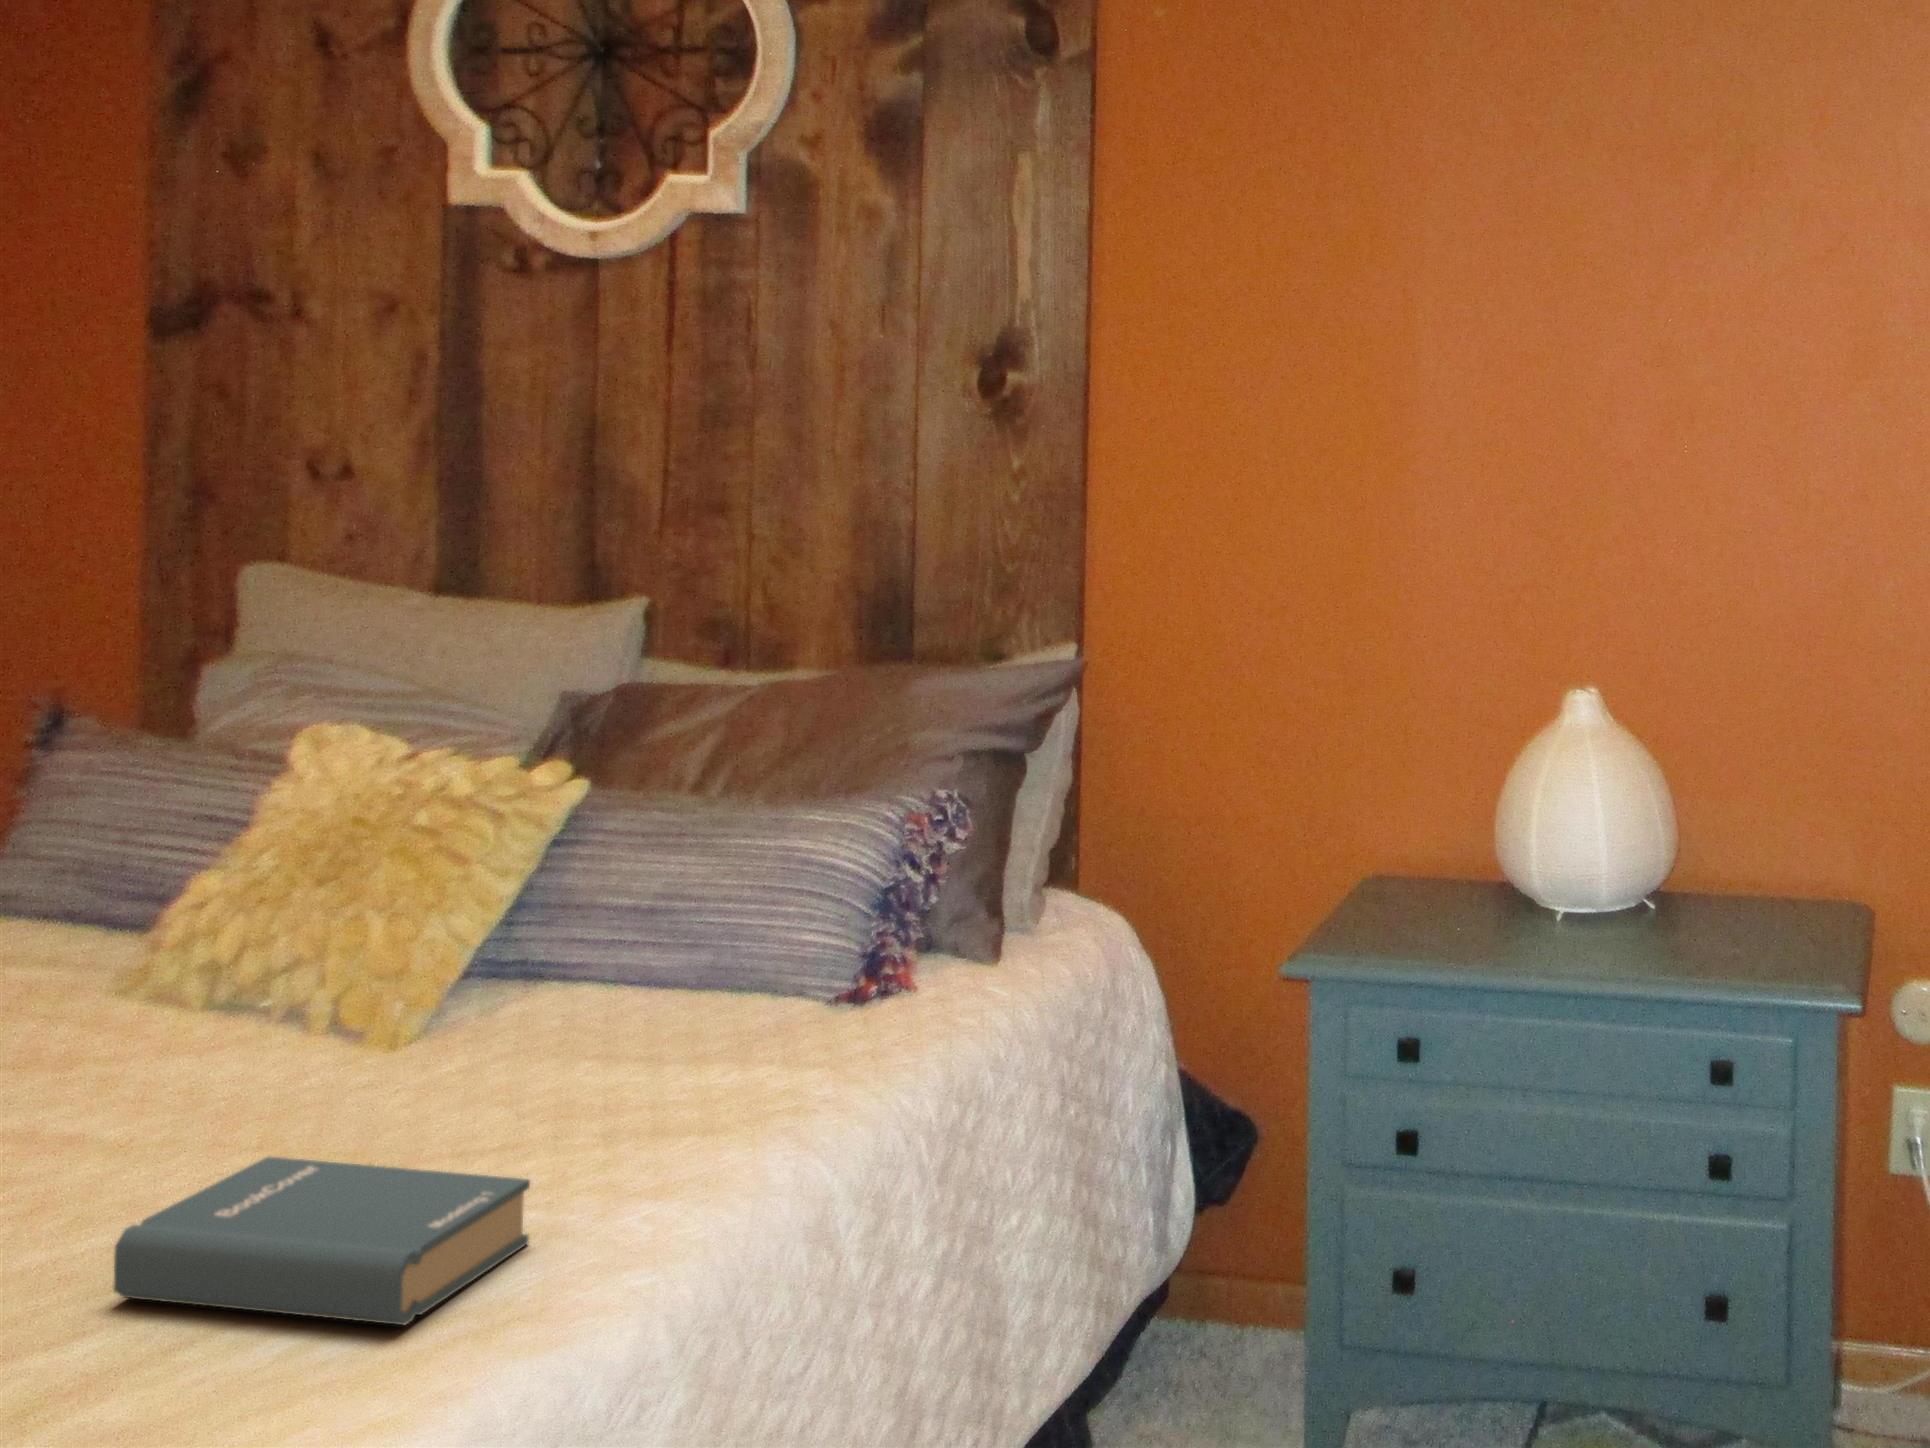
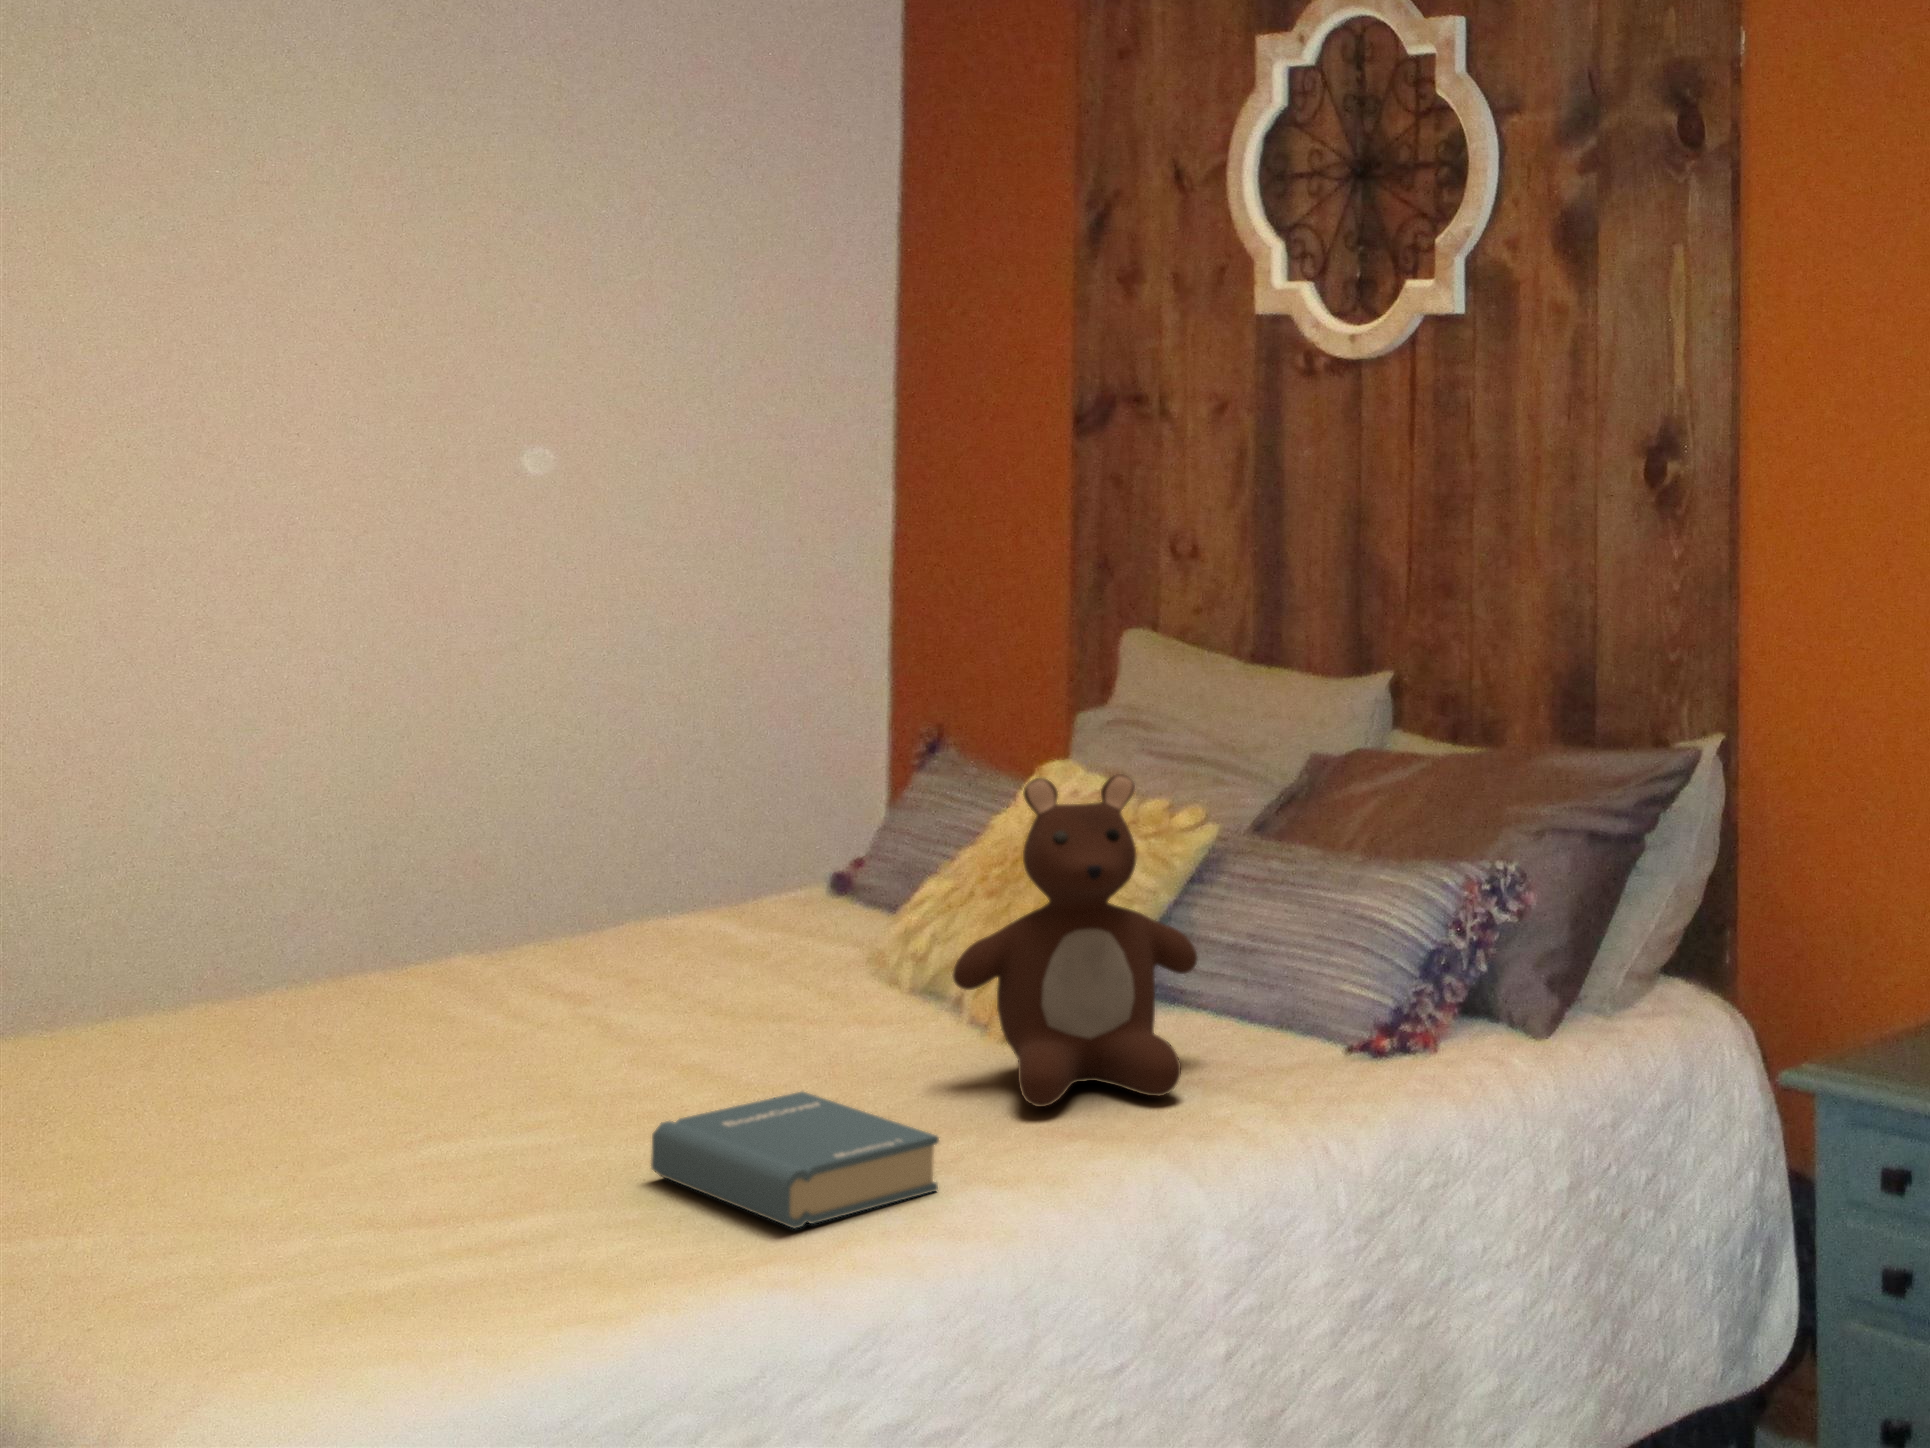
teddy bear: none [387,731,693,1124] -> present [953,774,1198,1107]

